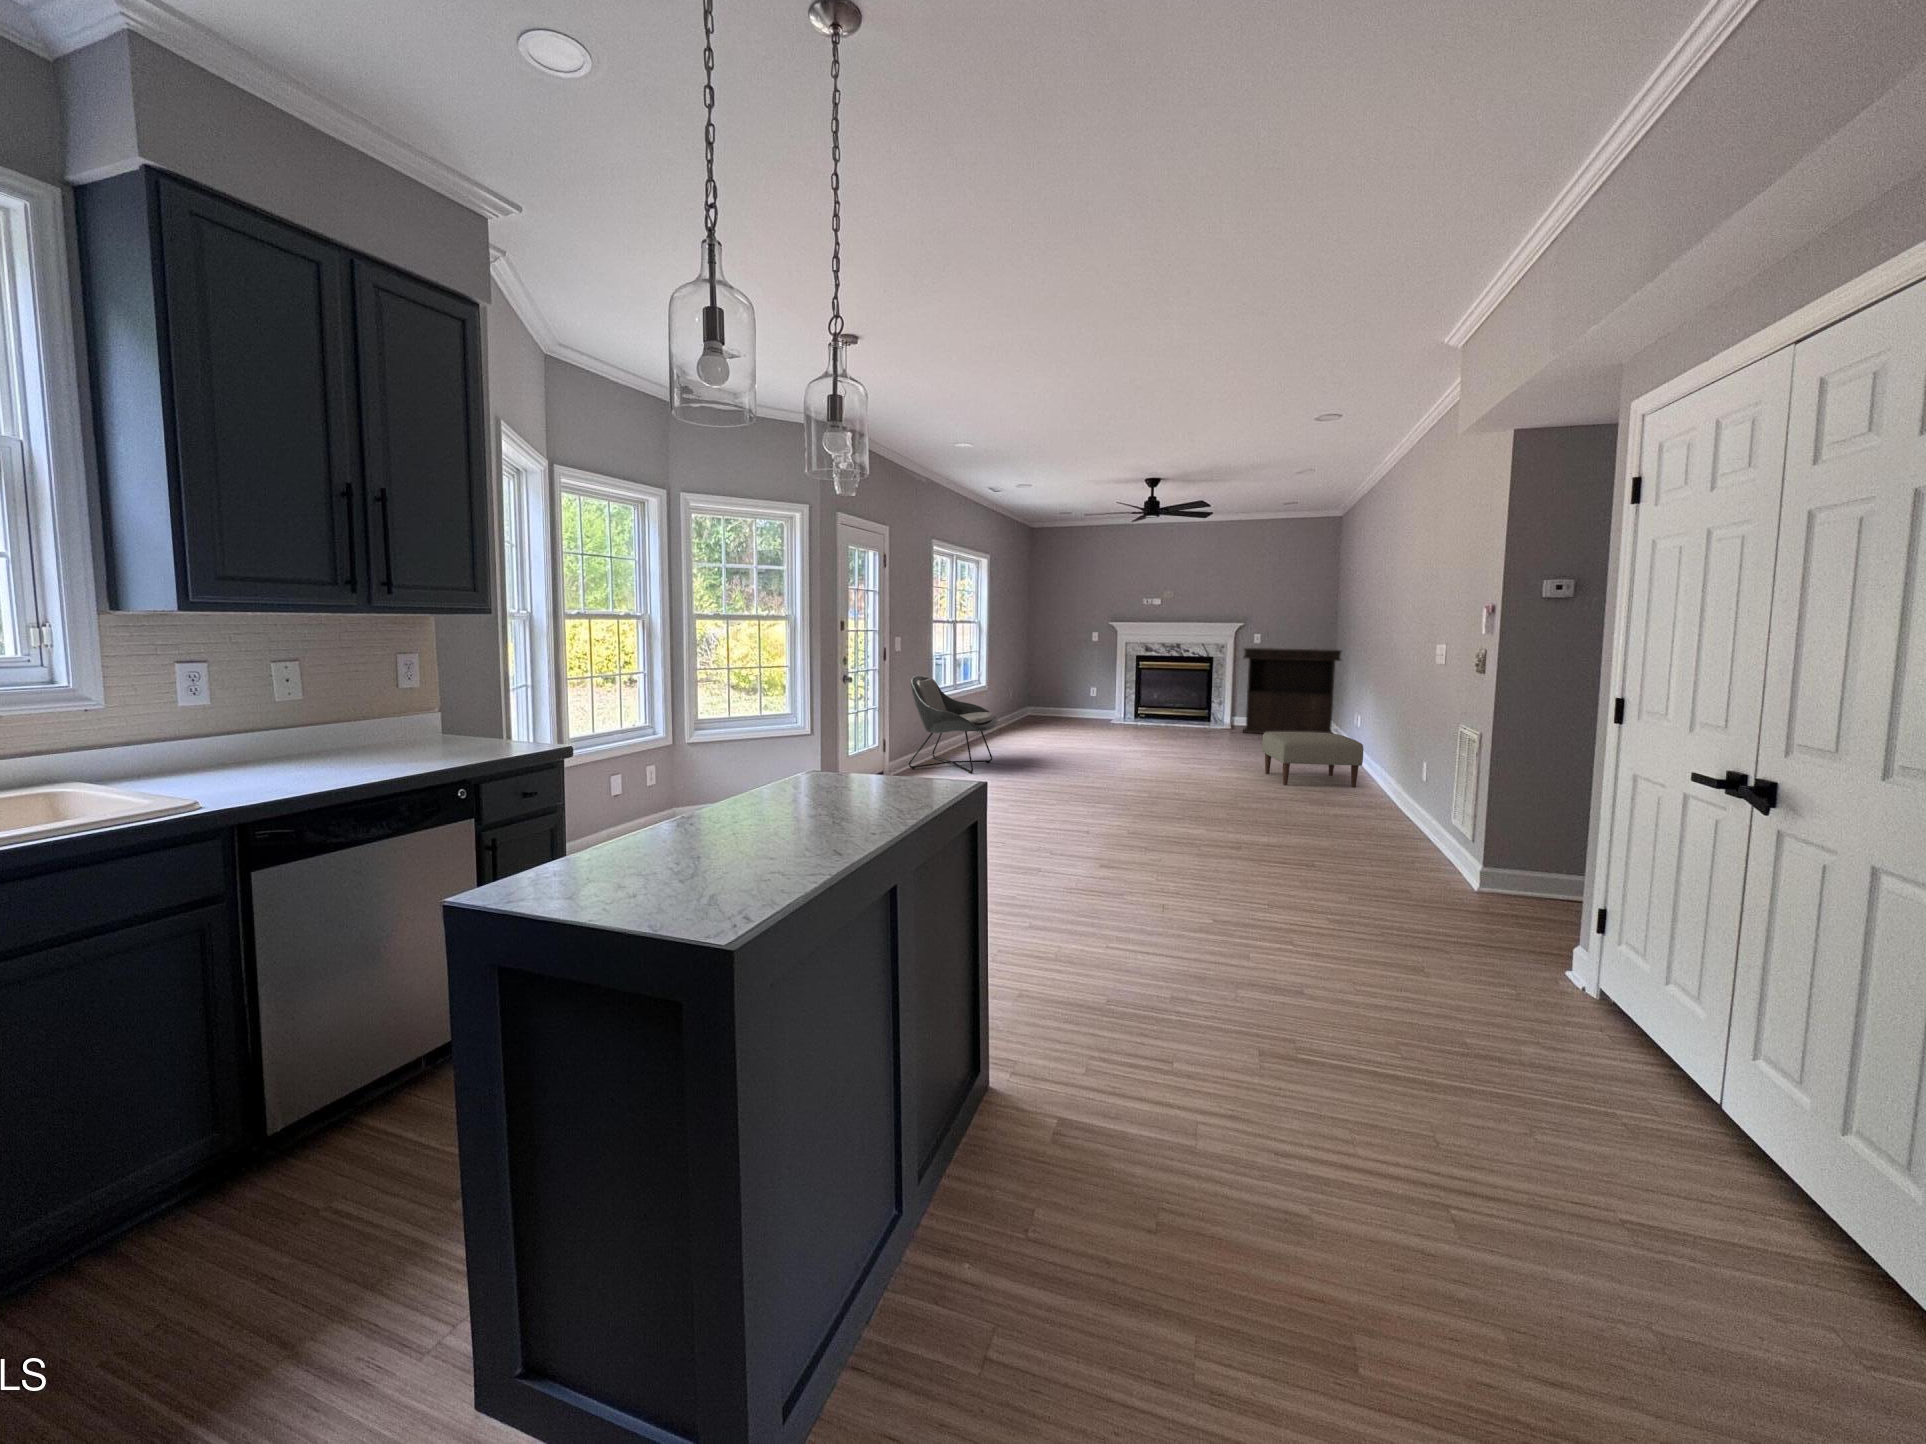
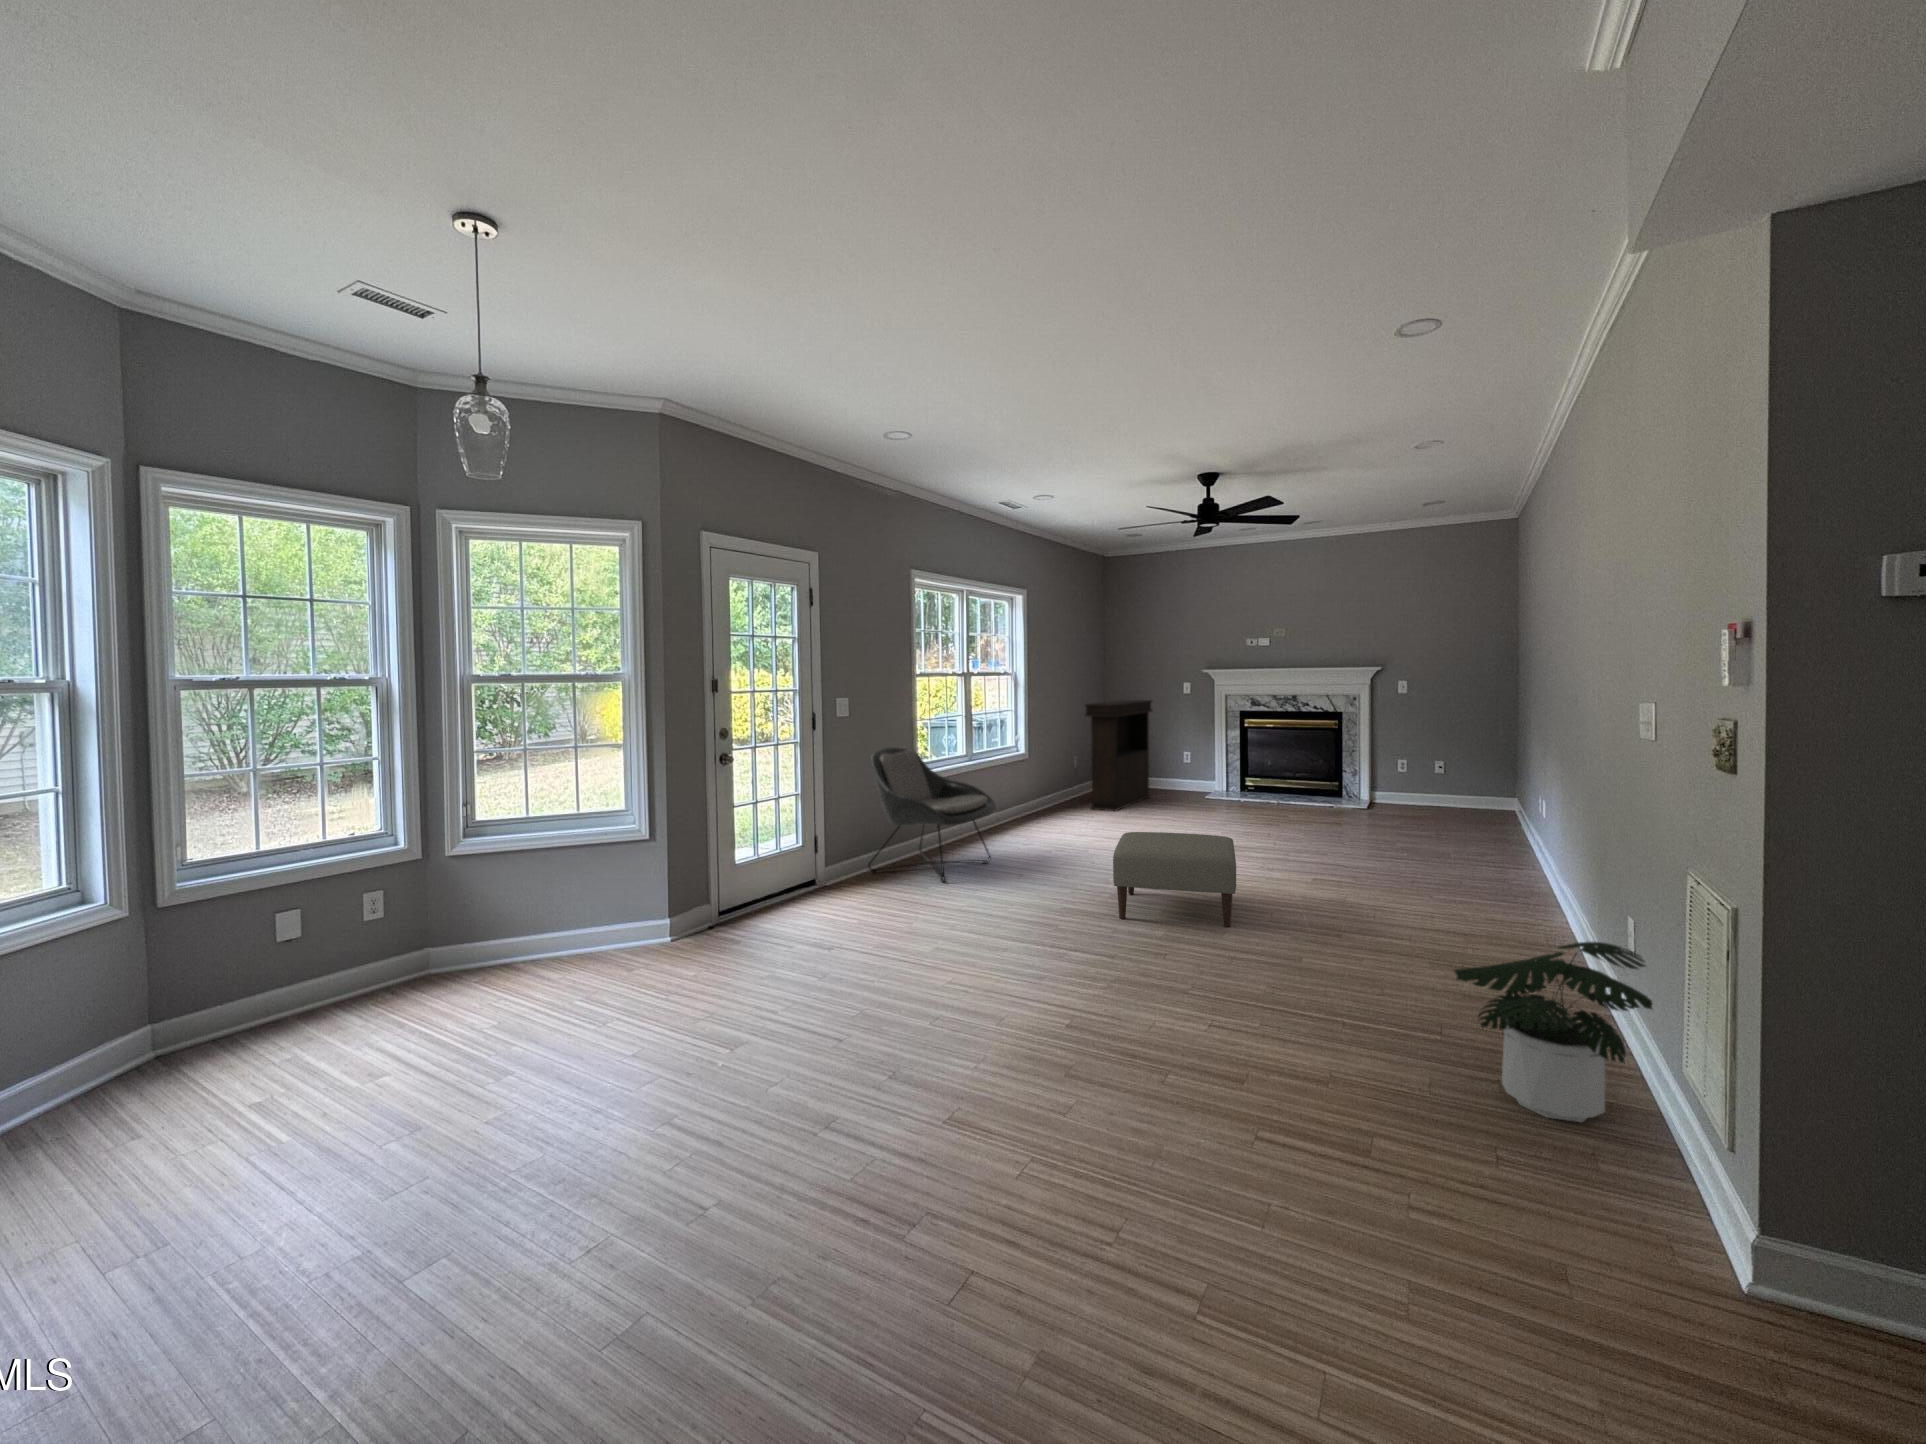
console table: present [1243,648,1341,734] -> present [1085,700,1152,811]
ottoman: present [1262,732,1363,787] -> present [1113,832,1236,927]
potted plant: none [1343,767,1442,853] -> present [1455,942,1652,1122]

